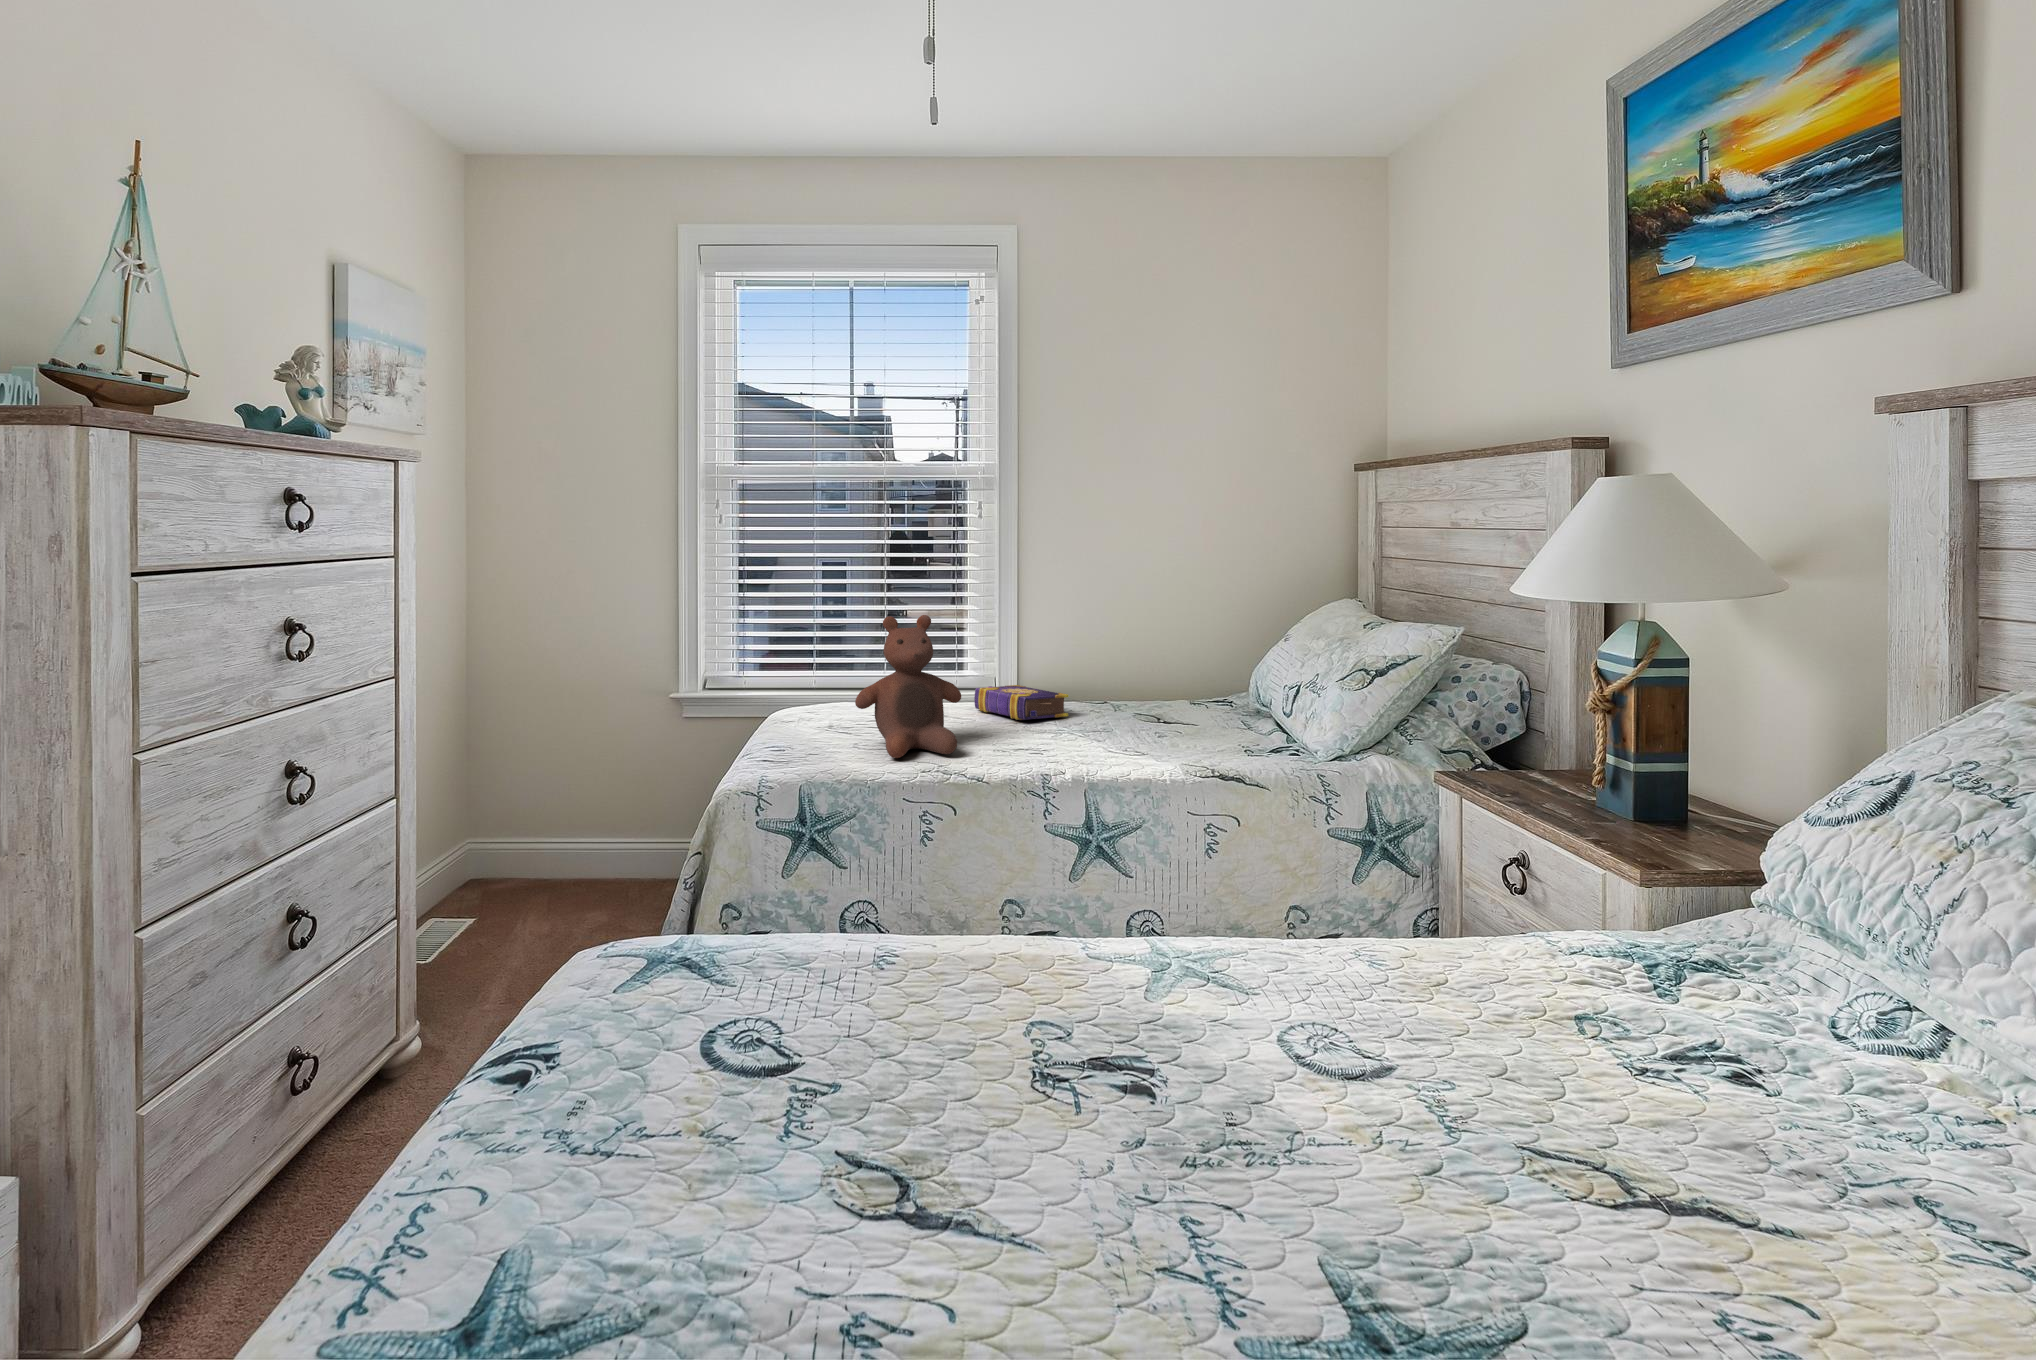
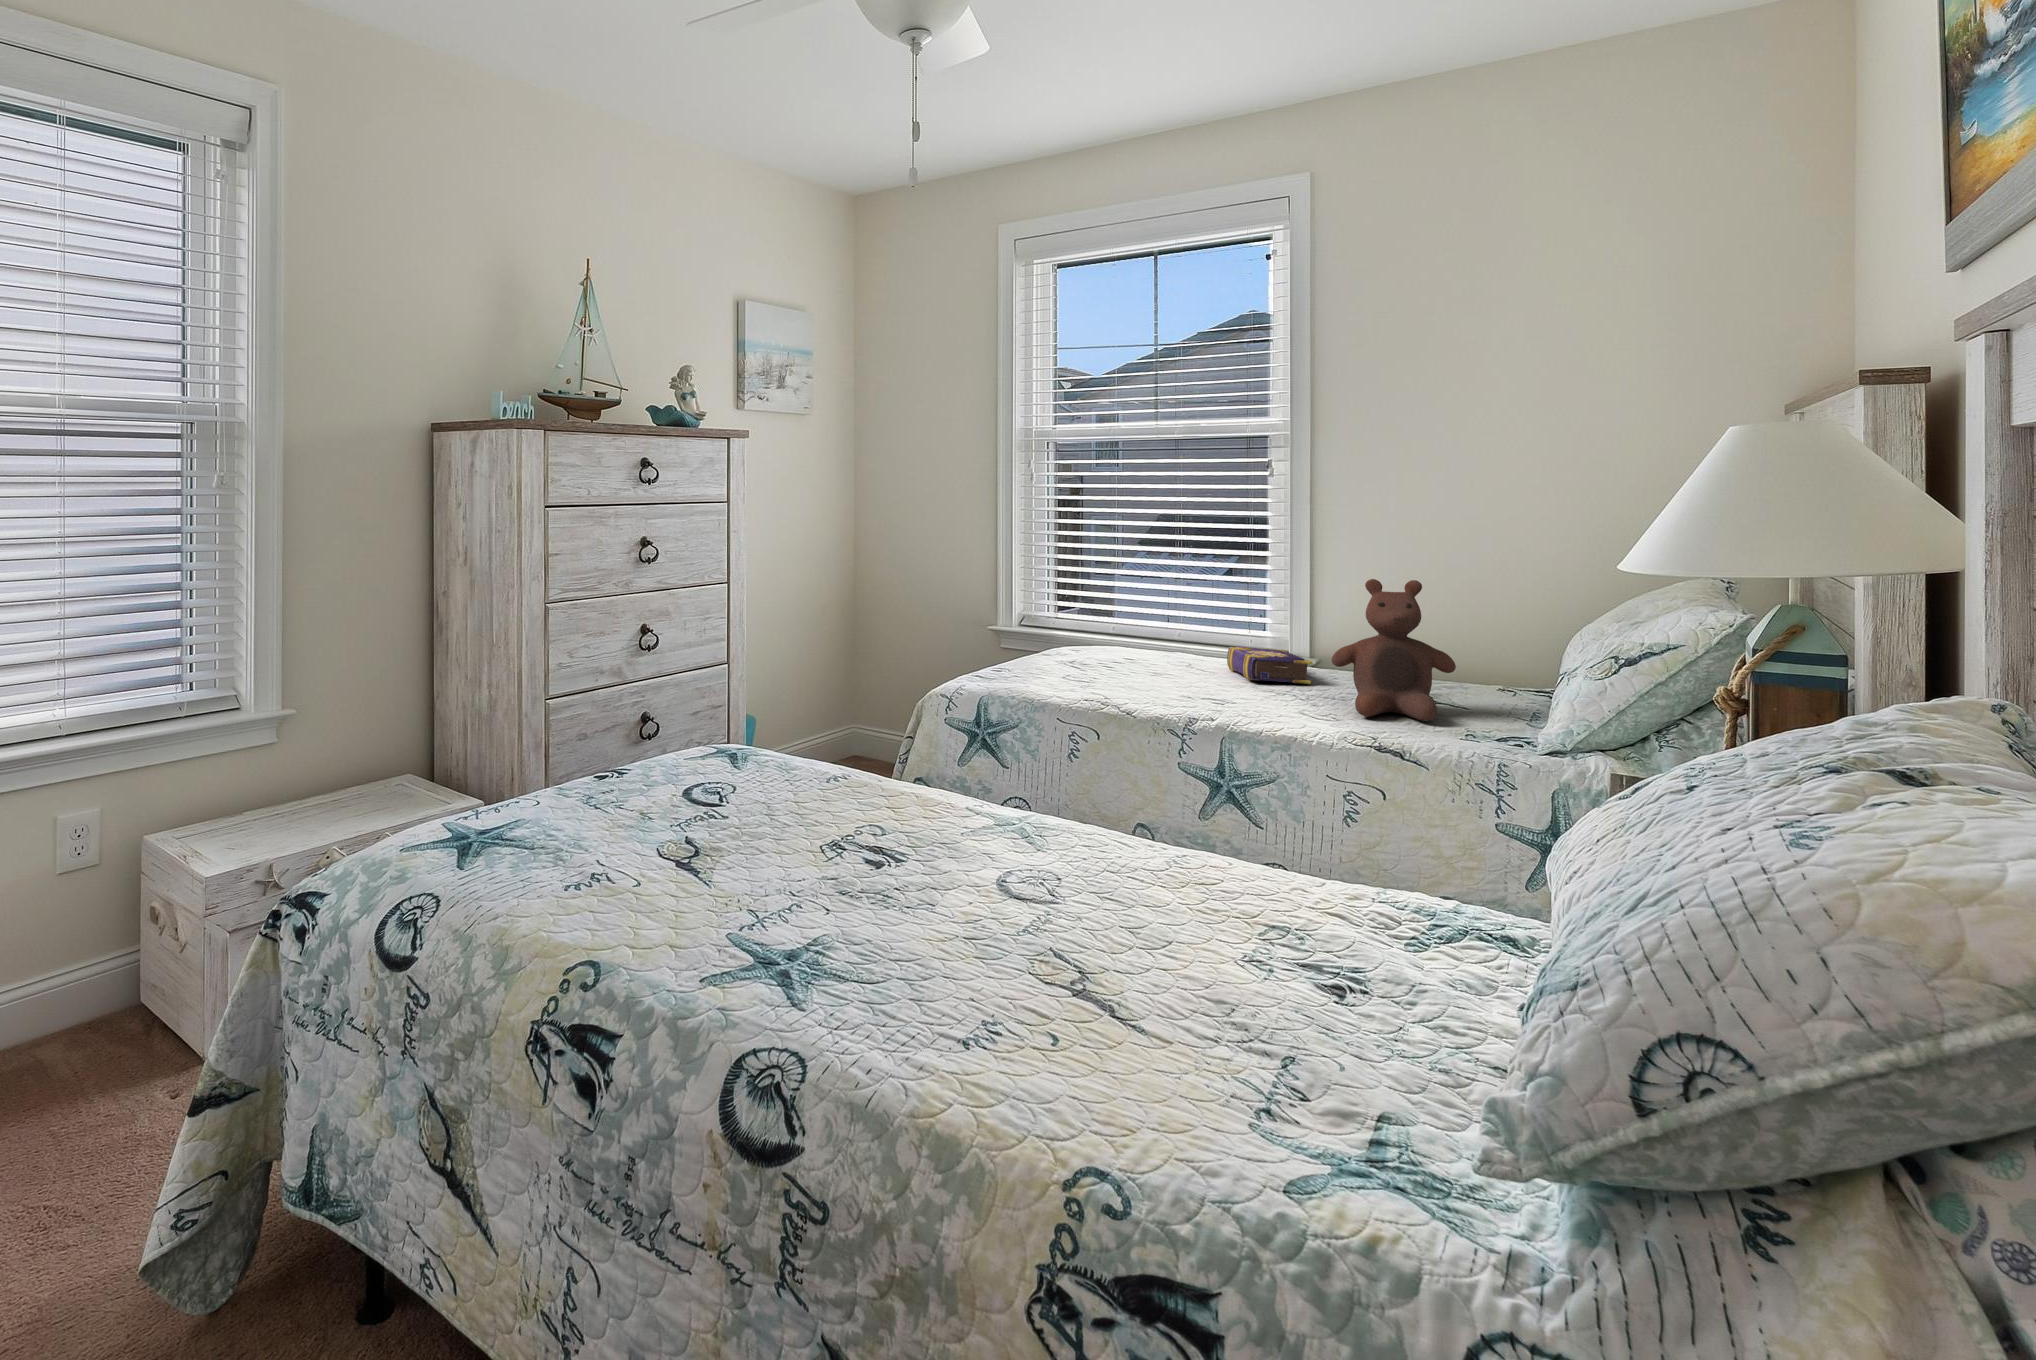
stuffed bear: present [855,615,961,758] -> present [1332,579,1456,721]

